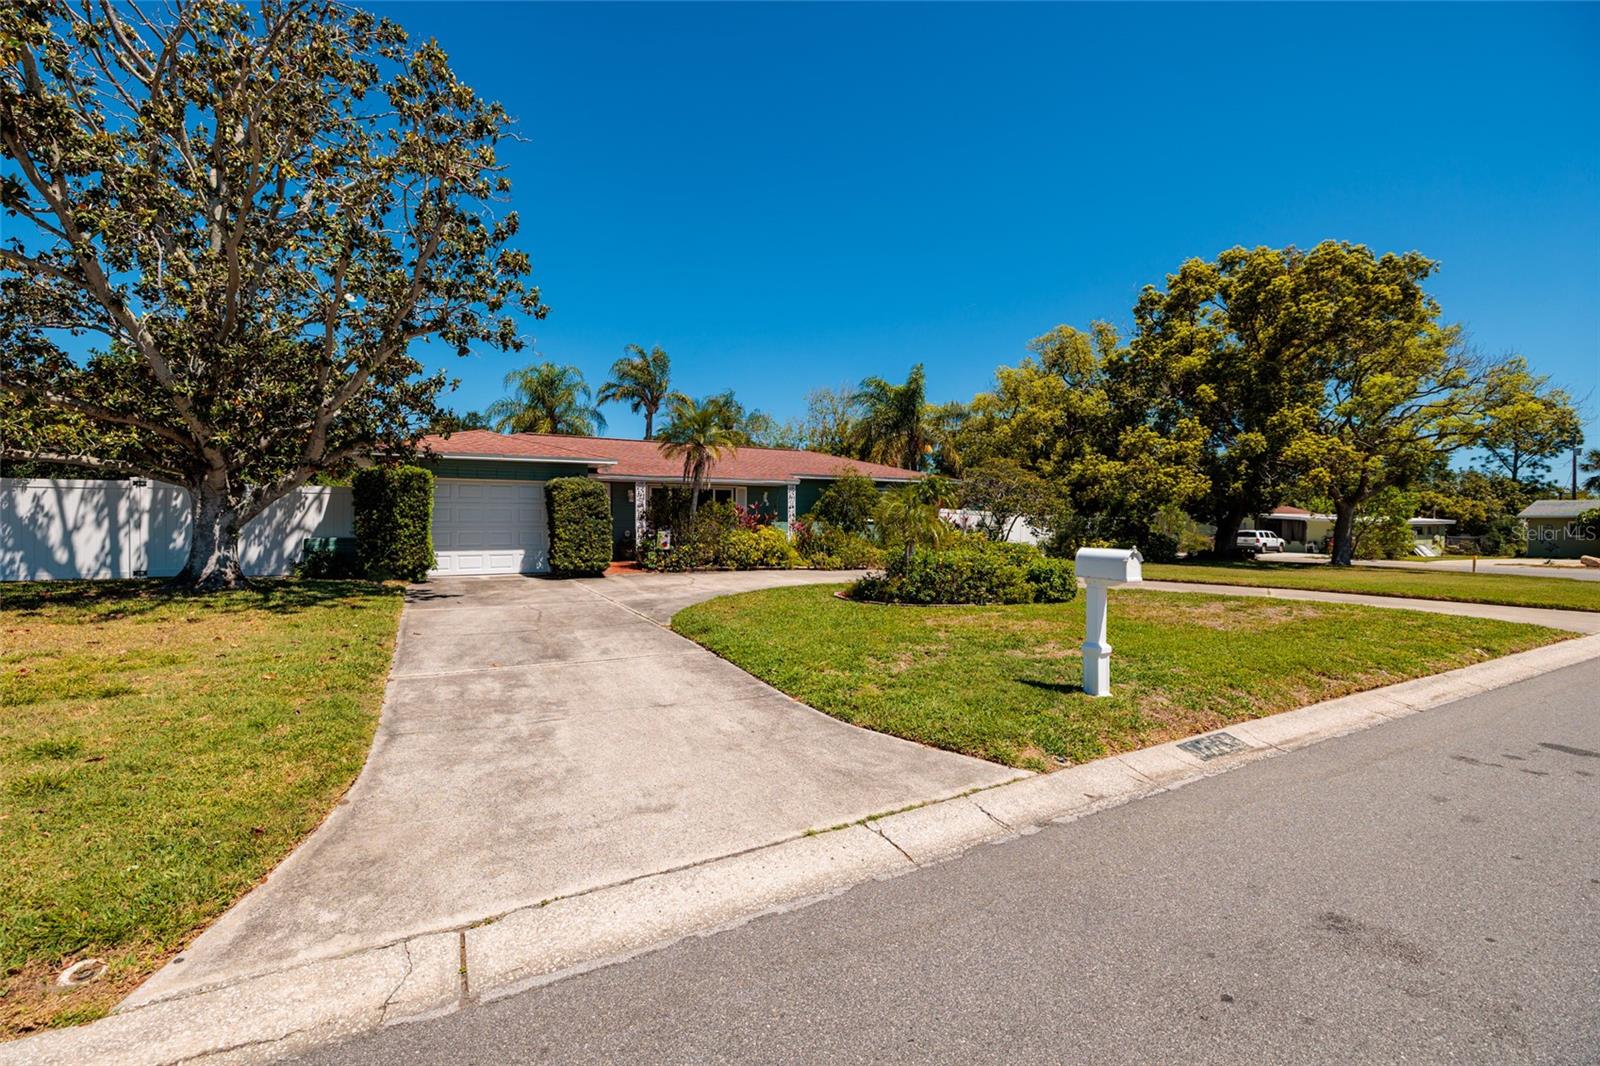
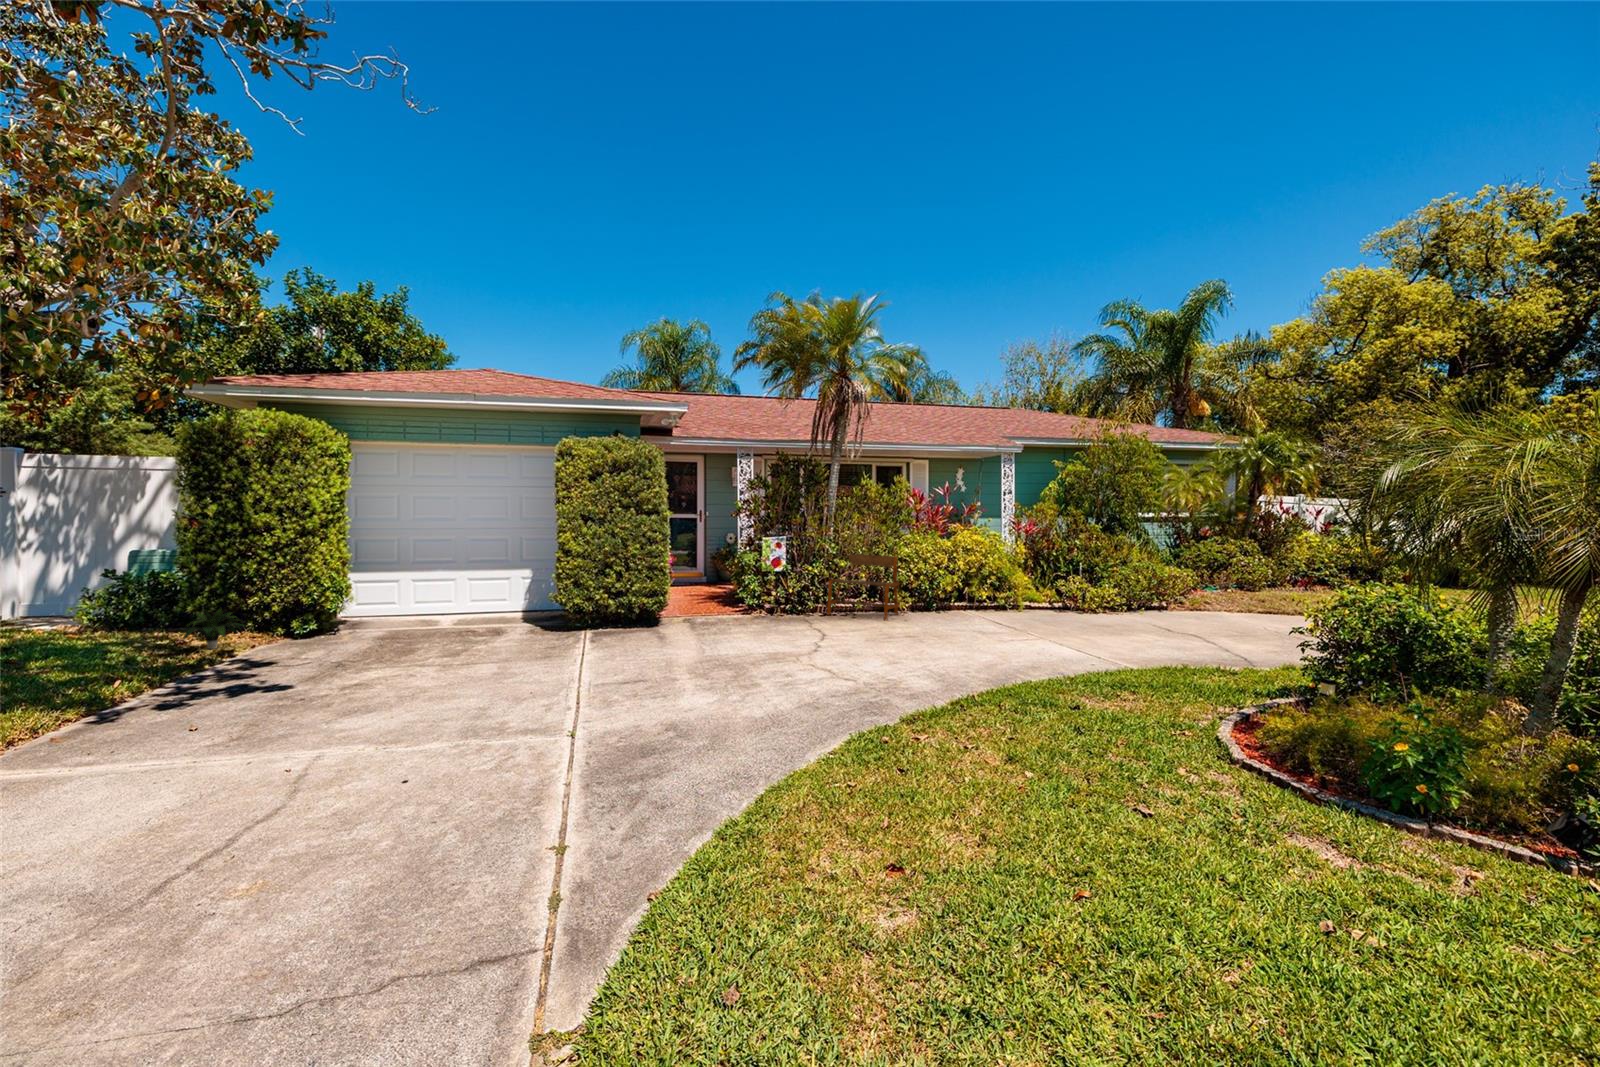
bench: none [692,541,730,574] -> present [827,554,900,620]

